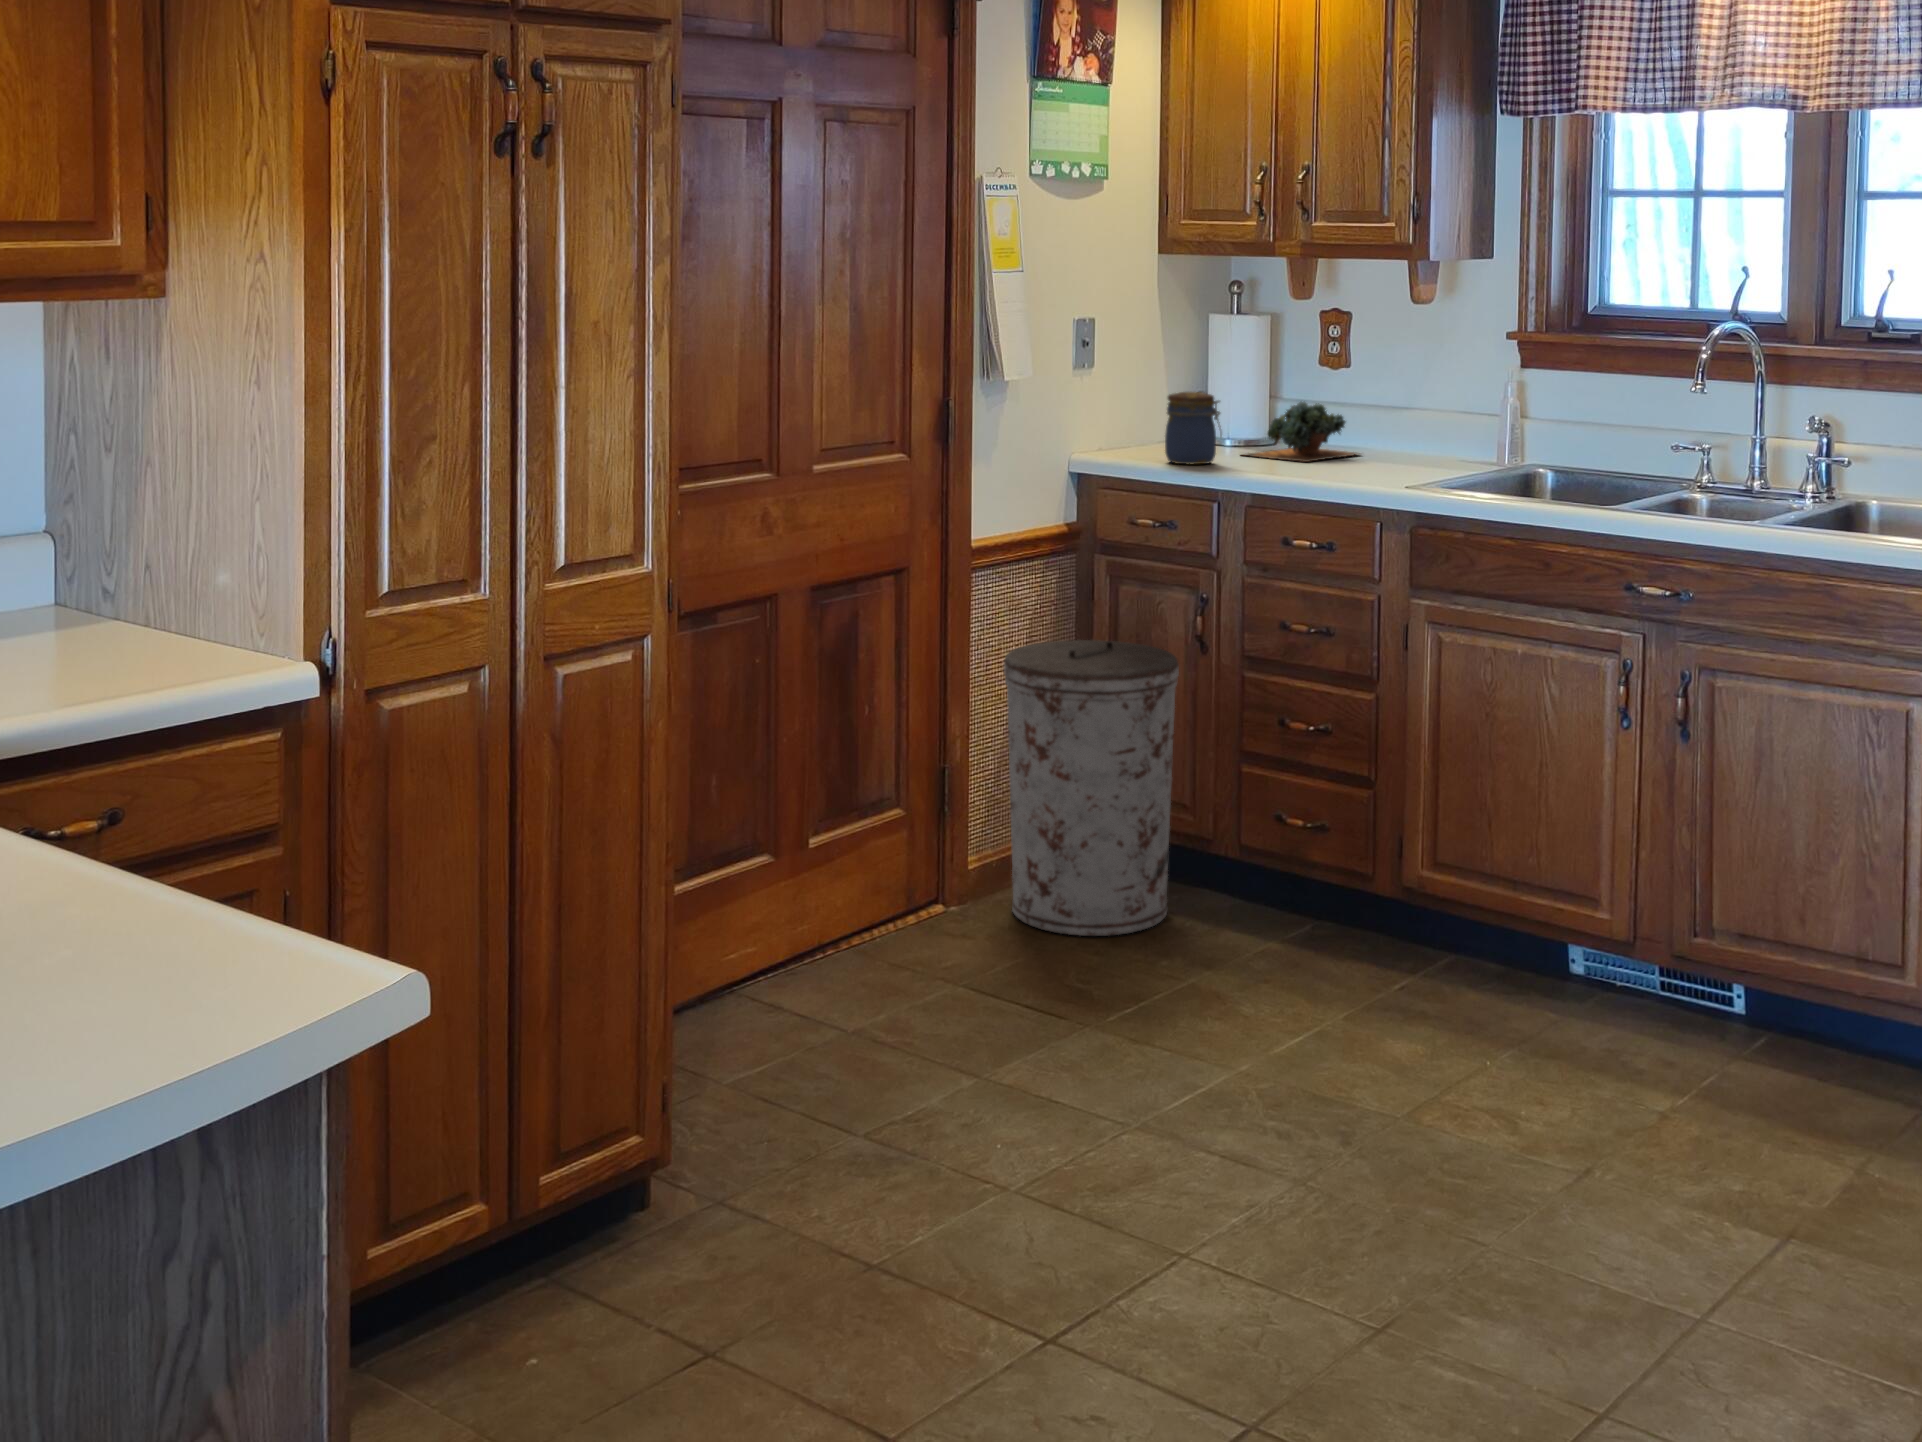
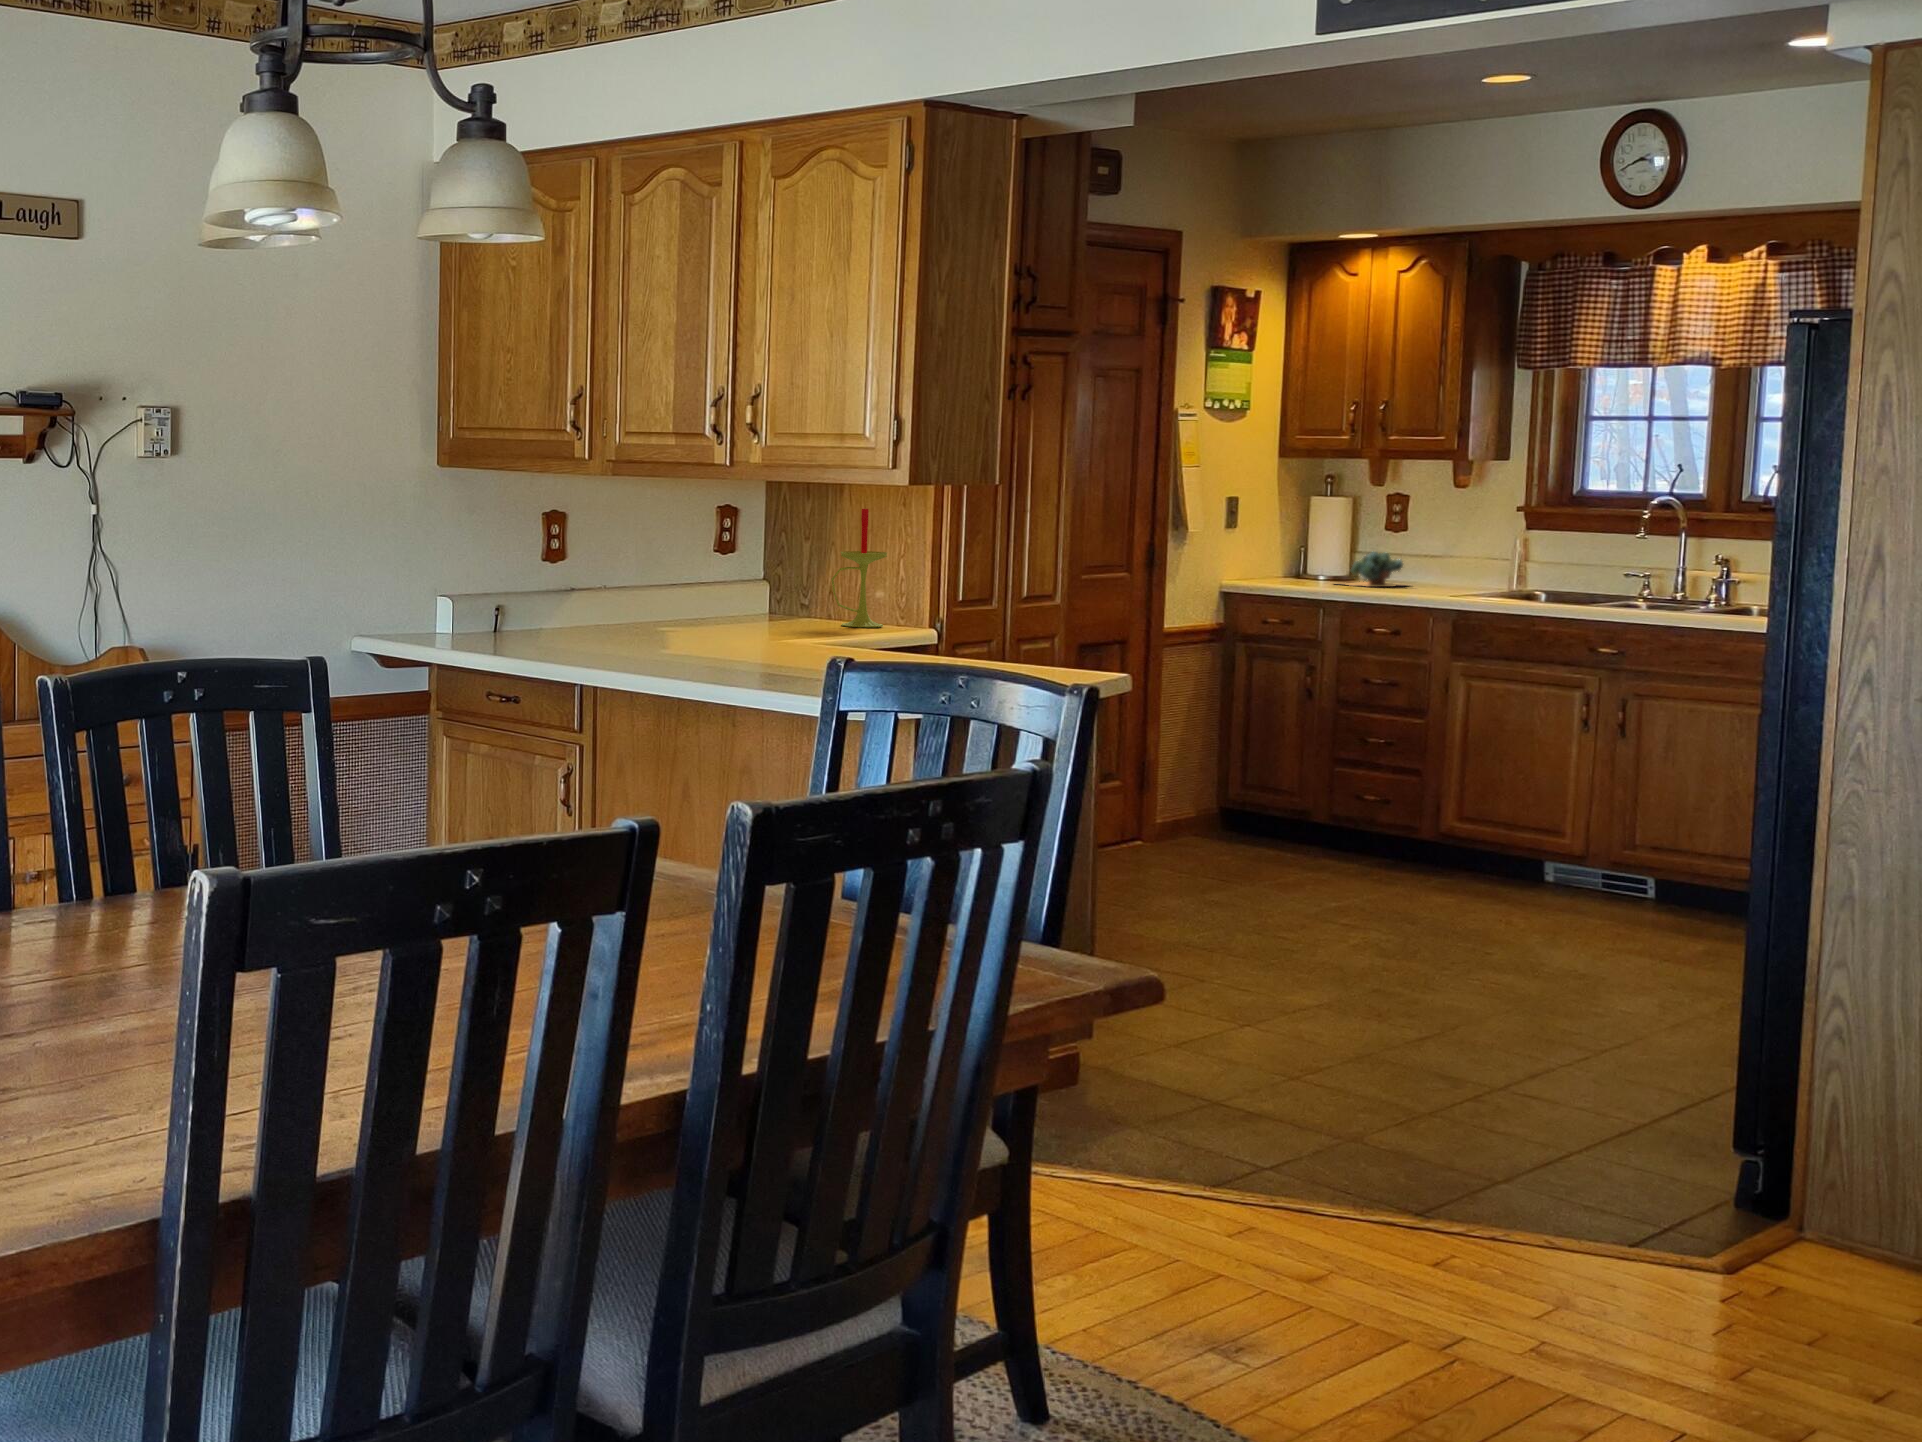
jar: present [1165,392,1221,465] -> none [1286,542,1324,586]
candle: none [33,400,176,681] -> present [831,509,887,627]
trash can: present [1004,640,1179,936] -> none [1186,689,1298,858]

